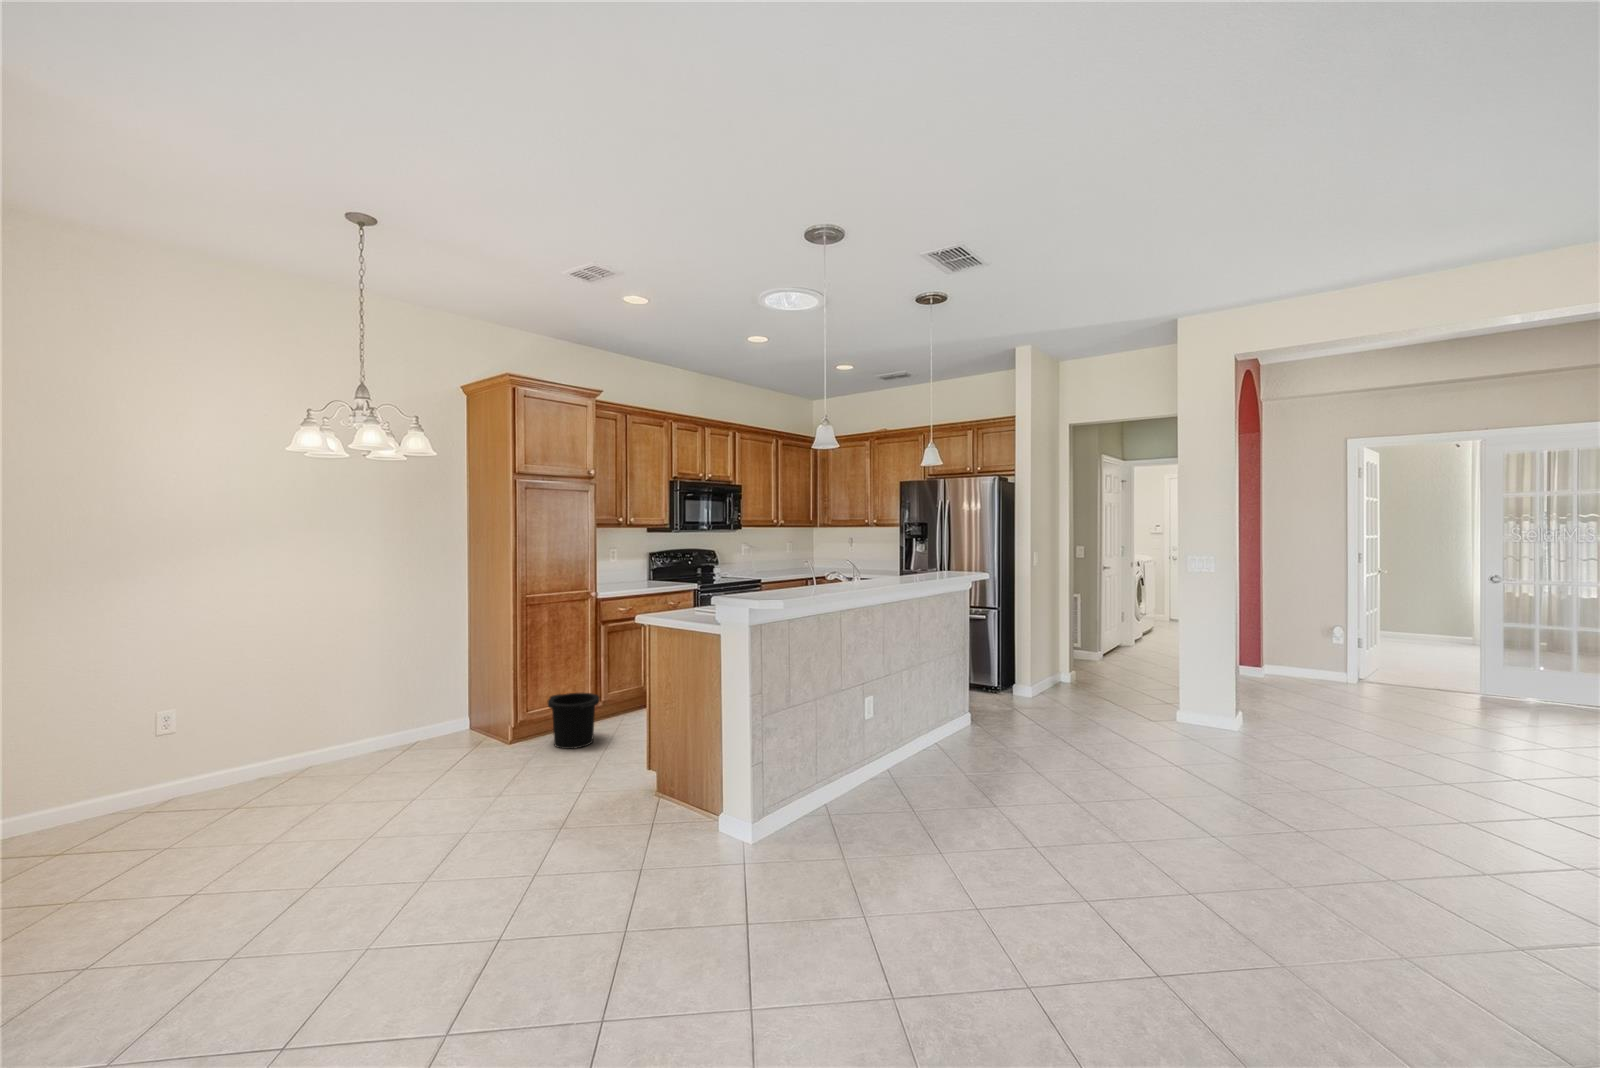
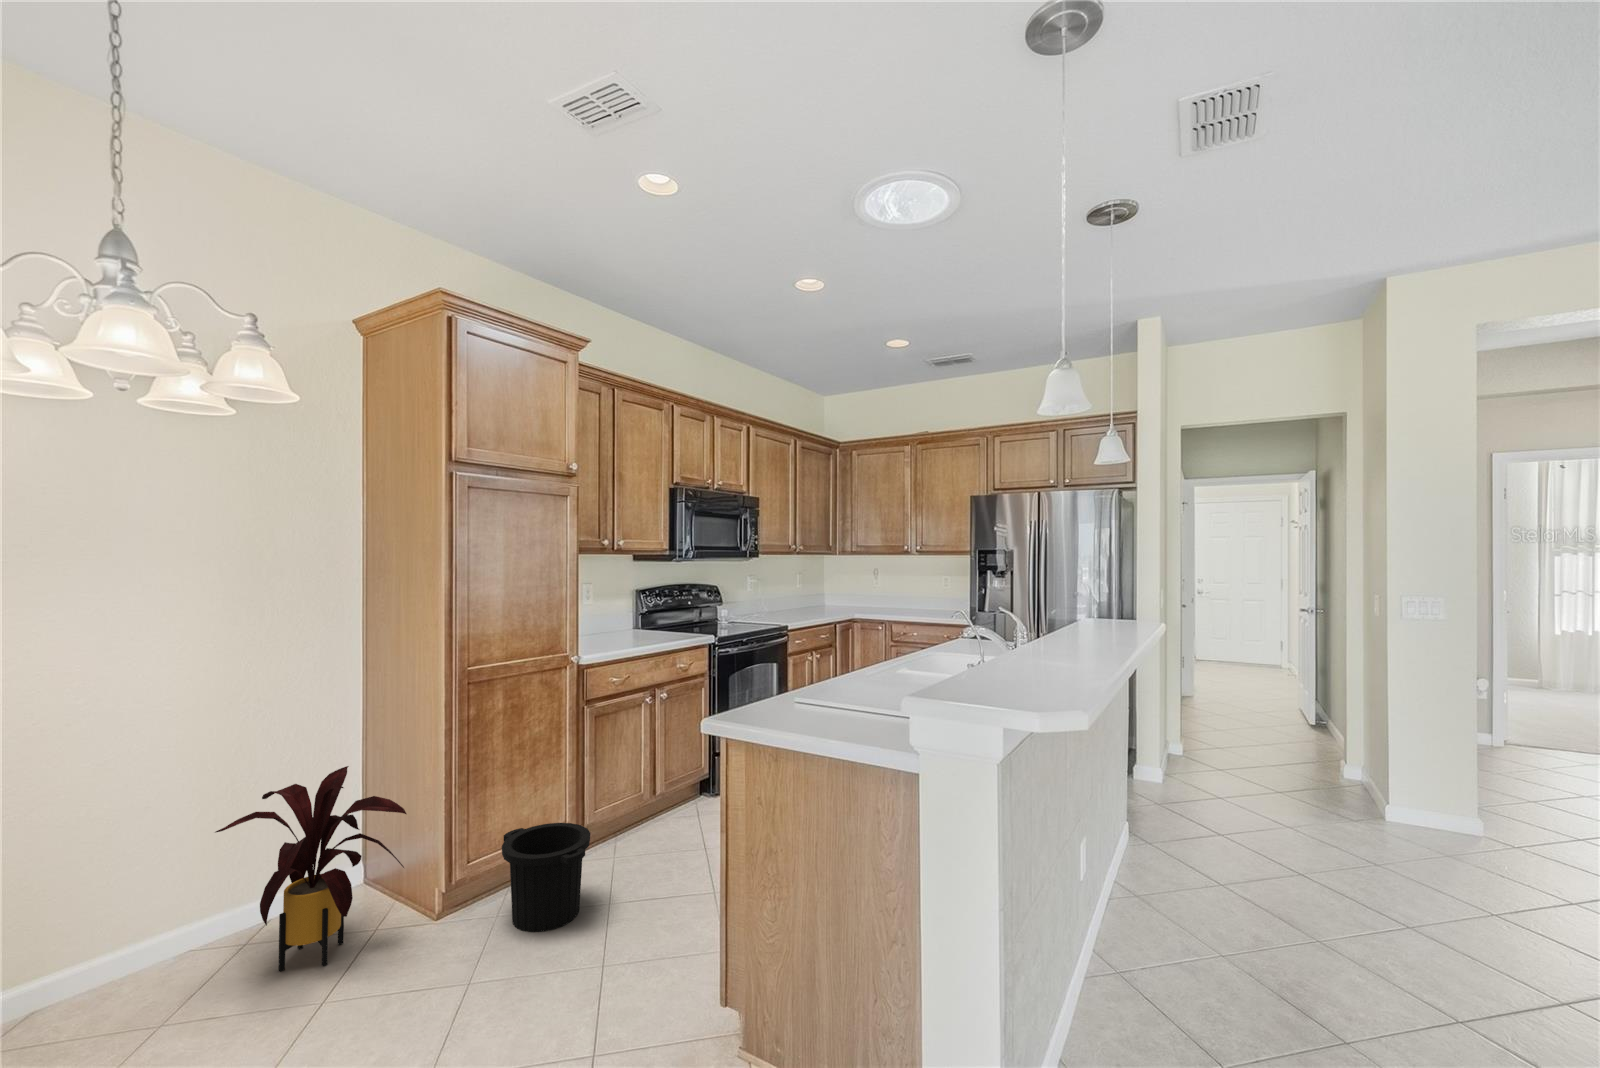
house plant: none [397,652,494,756] -> present [216,766,406,971]

